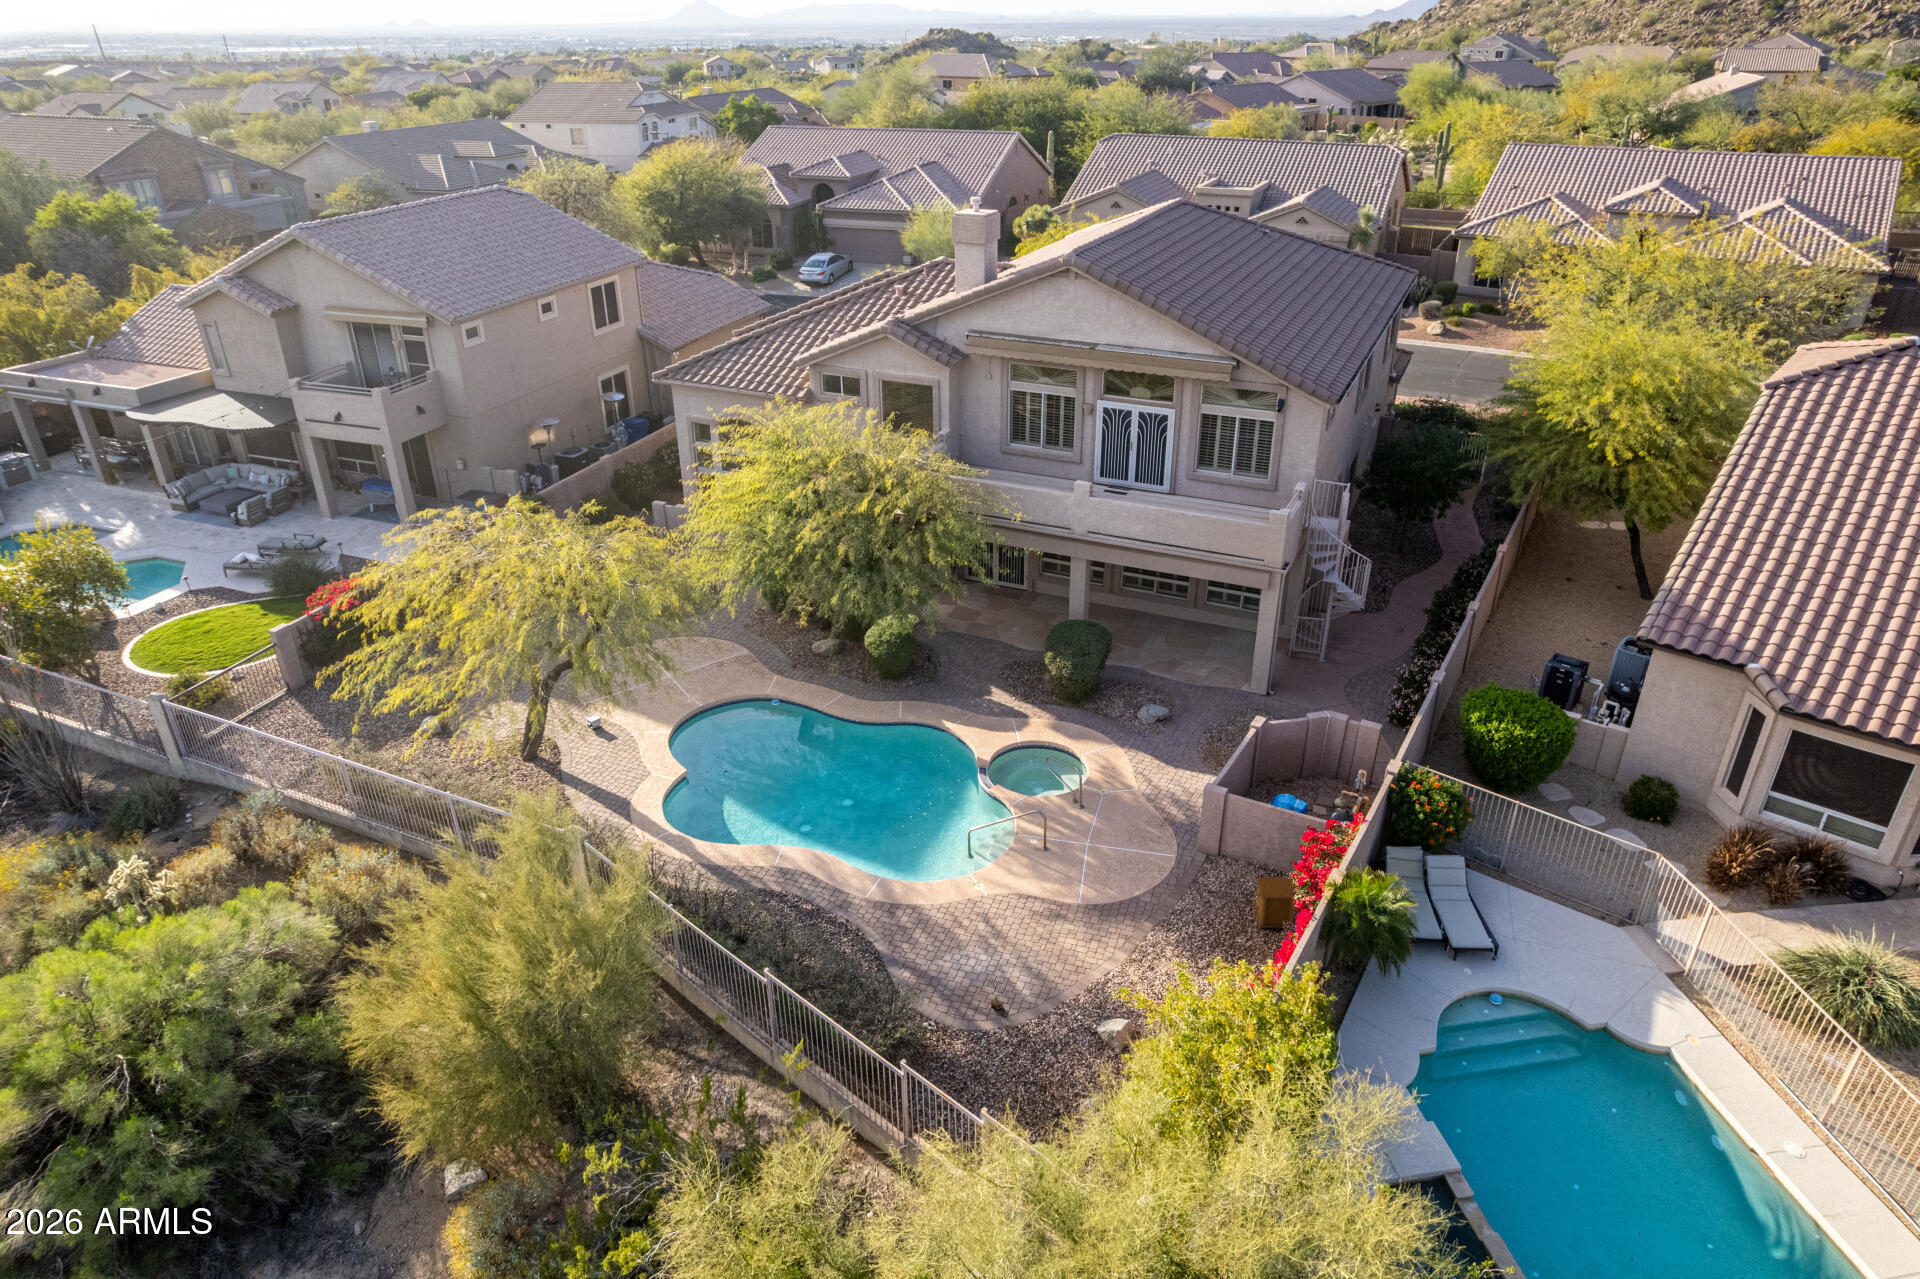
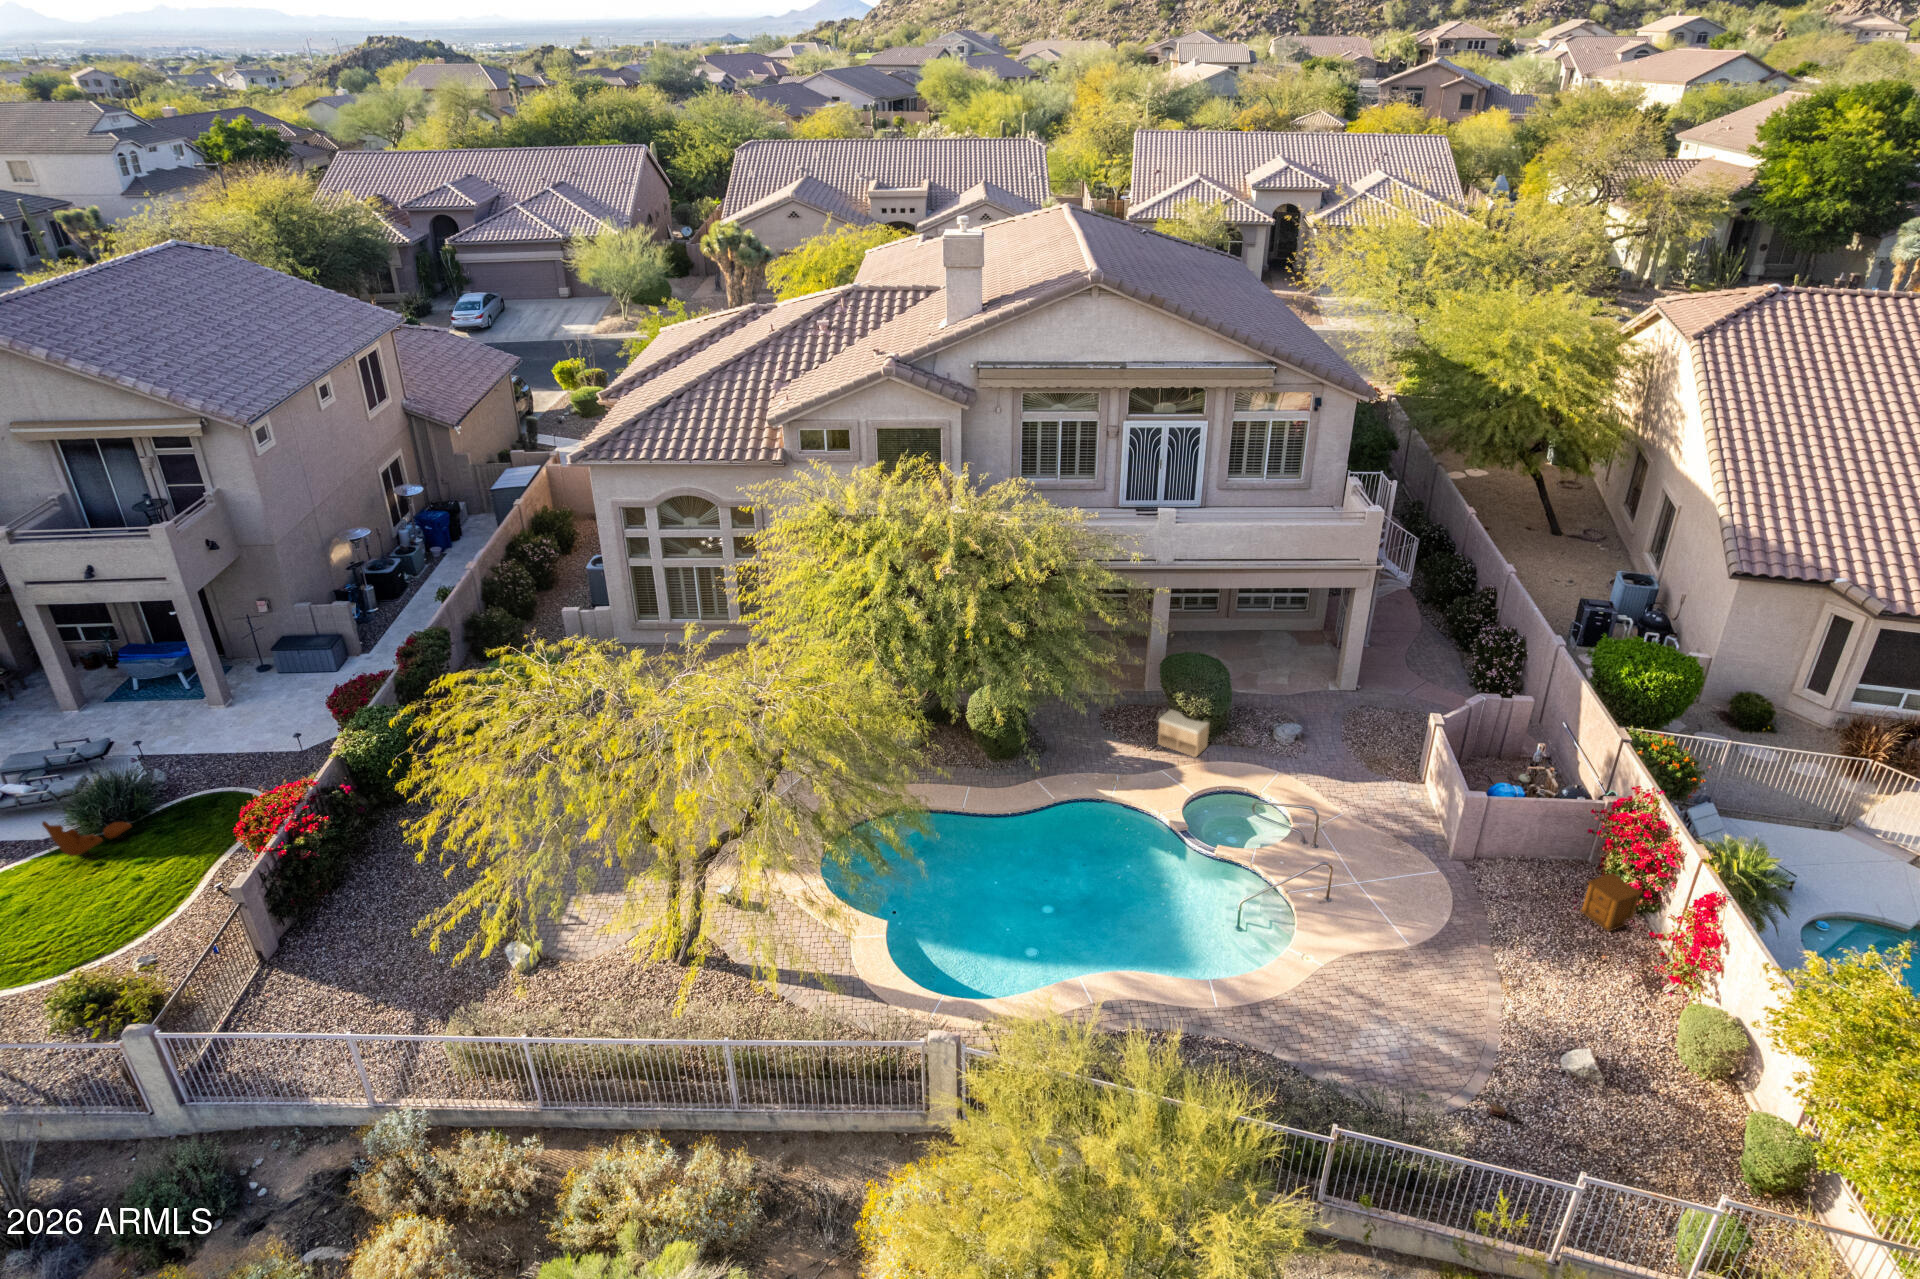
lounge chair: none [244,576,304,614] -> present [42,821,131,862]
storage bench: none [1037,672,1079,719] -> present [1158,710,1210,757]

